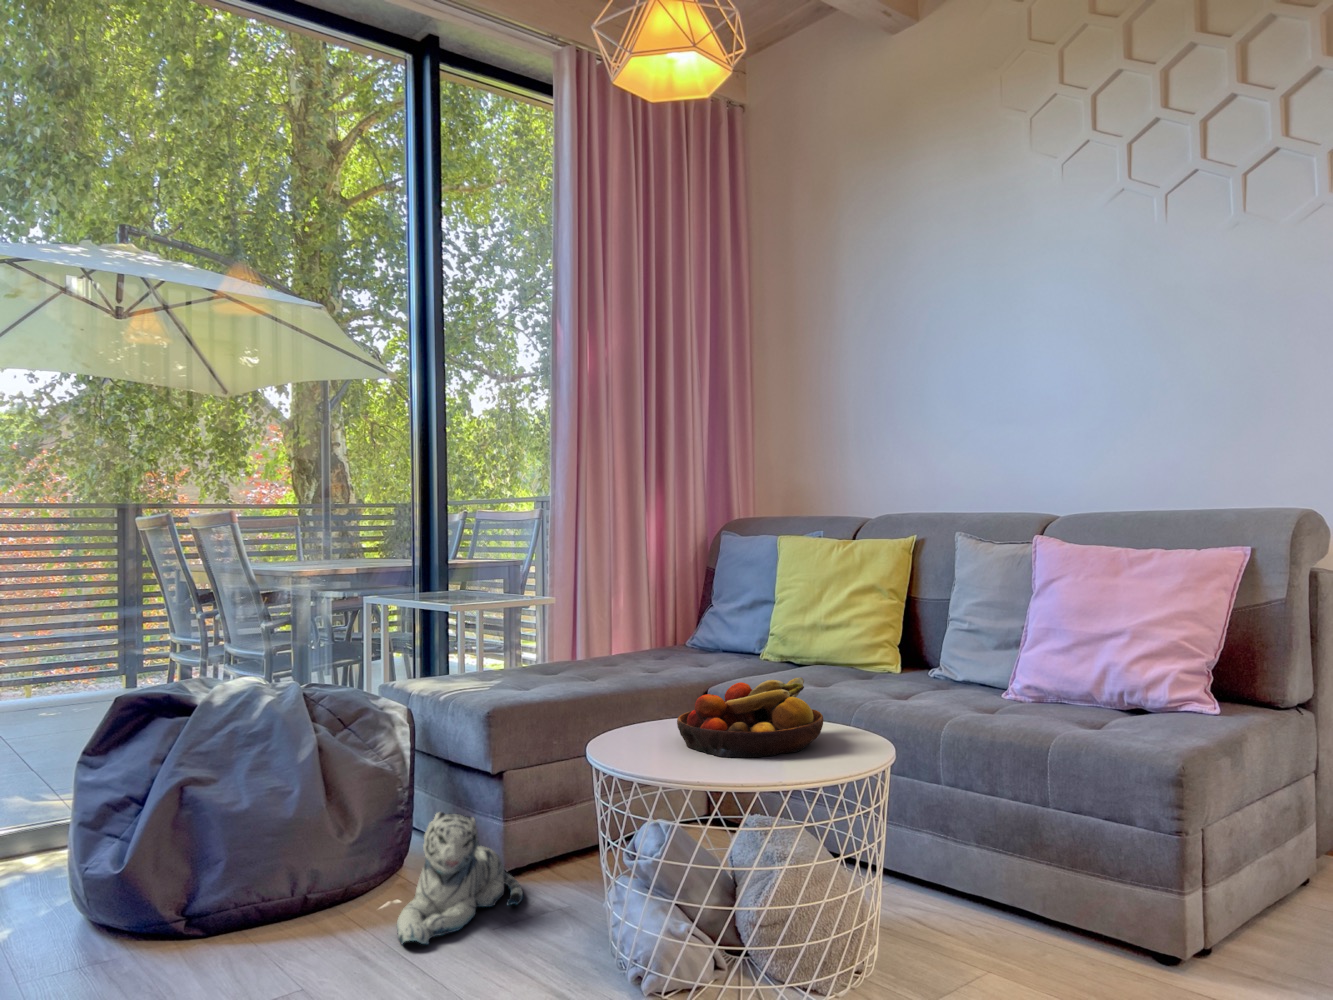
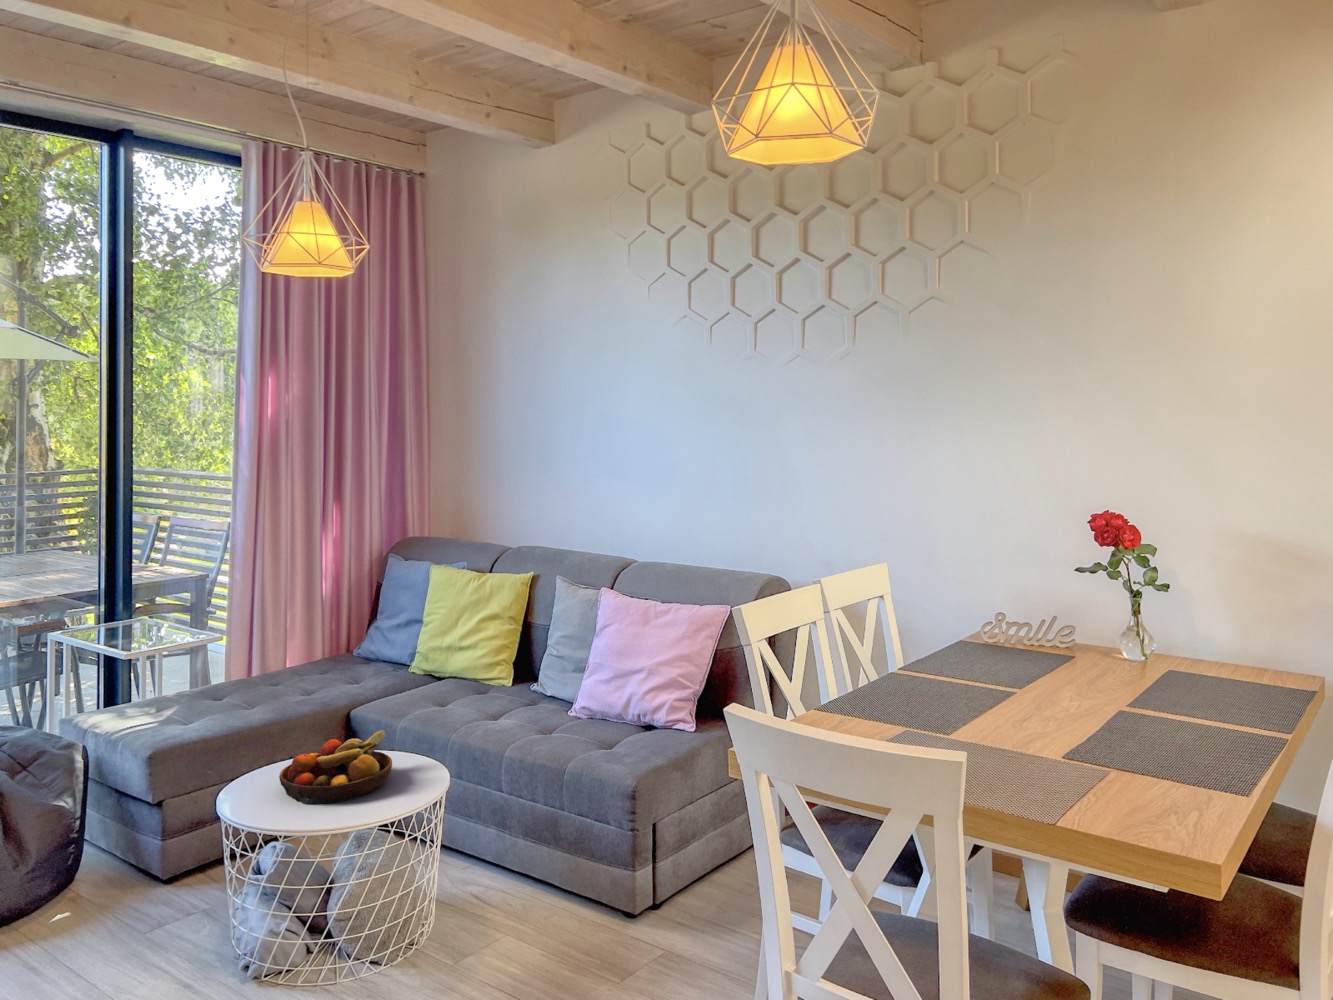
plush toy: present [397,812,523,945] -> none [62,846,178,954]

